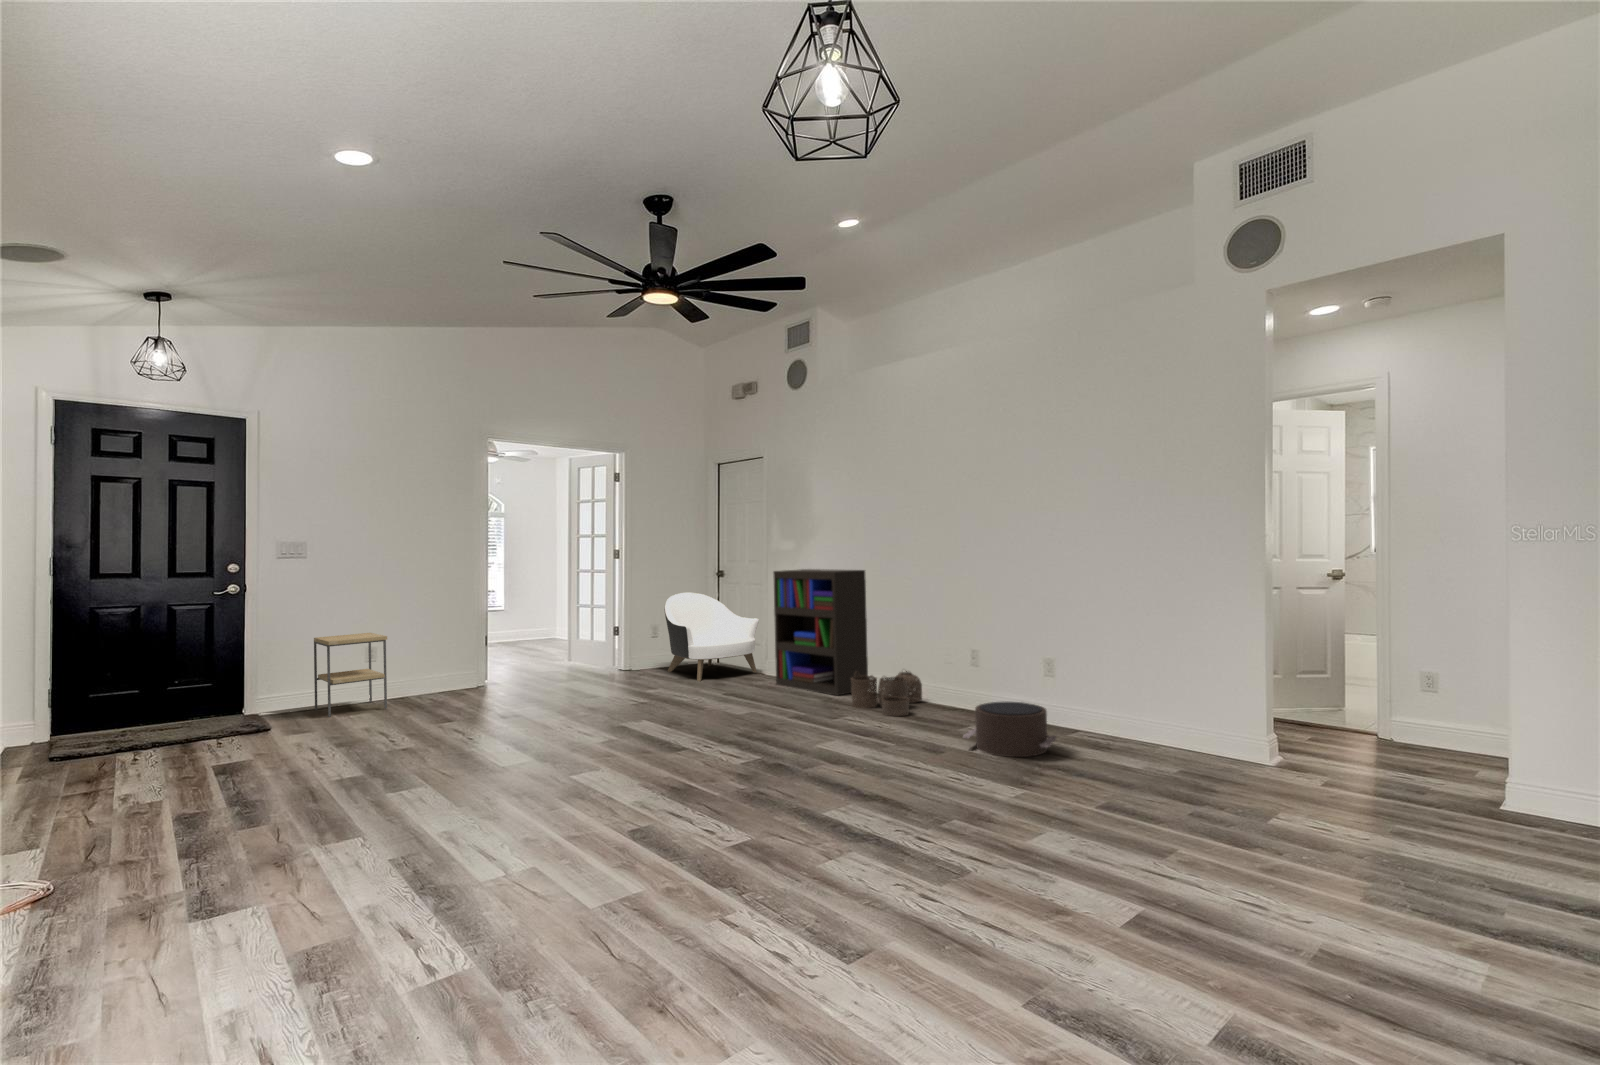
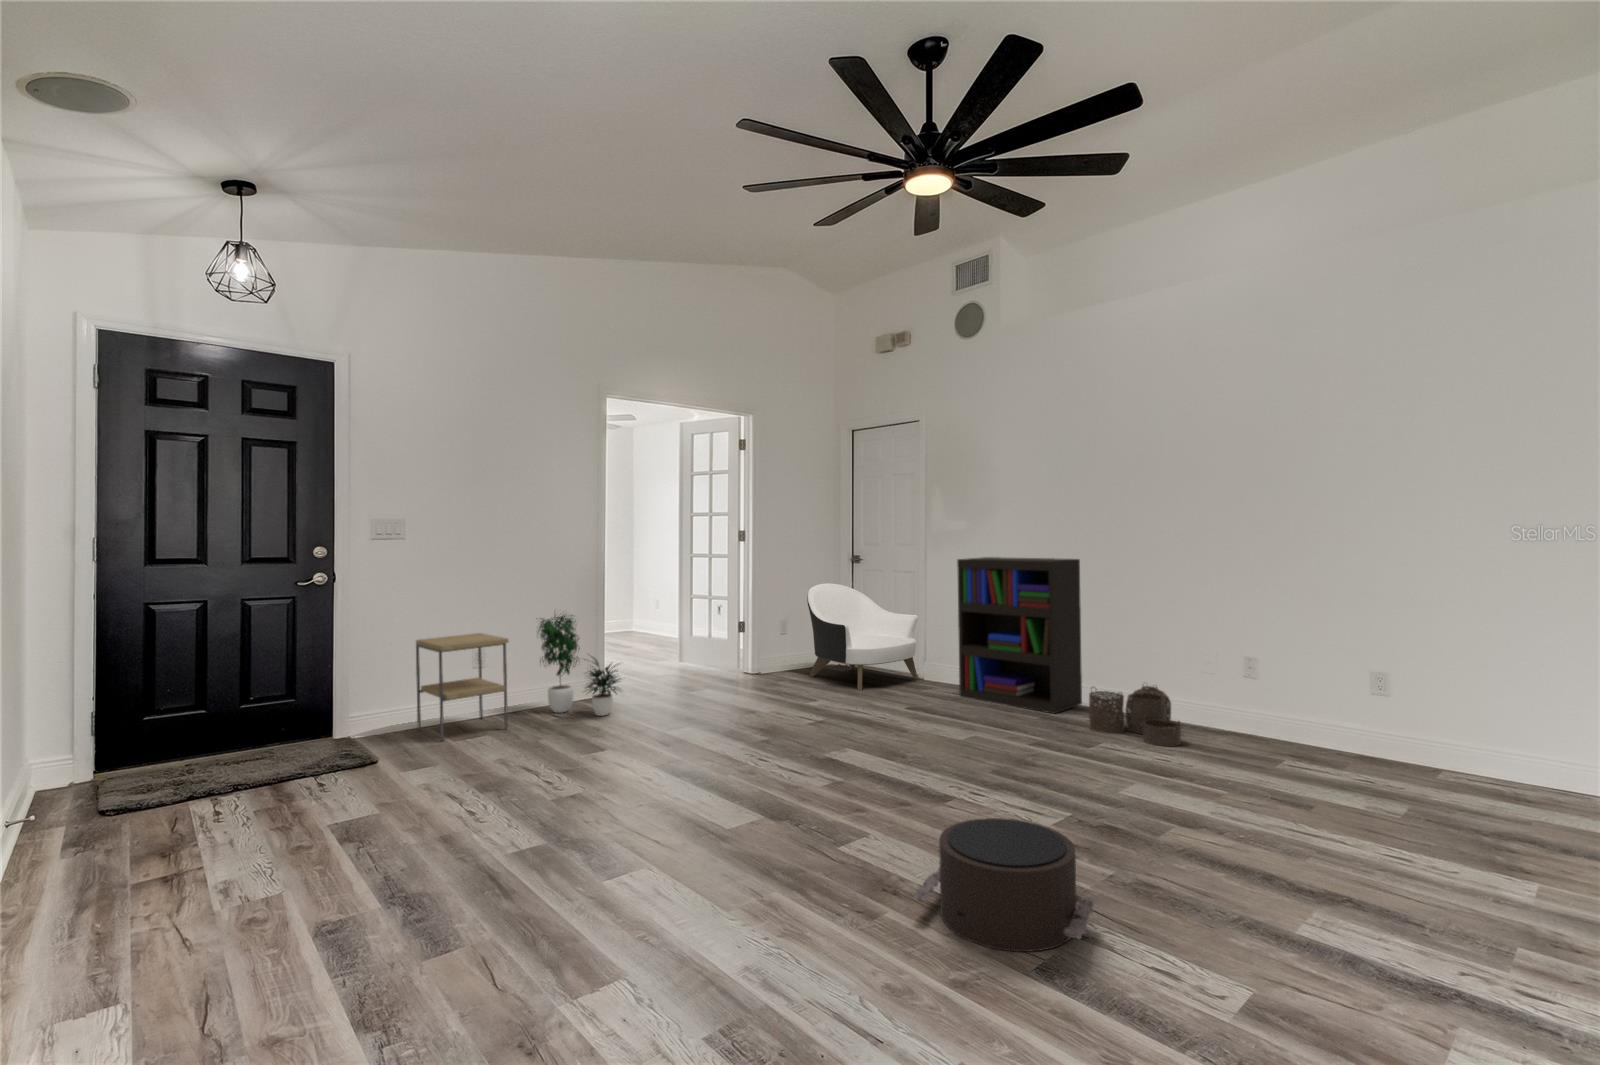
potted plant: none [416,612,490,699] -> present [539,615,621,716]
pouf: present [963,702,1056,757] -> present [913,818,1094,952]

